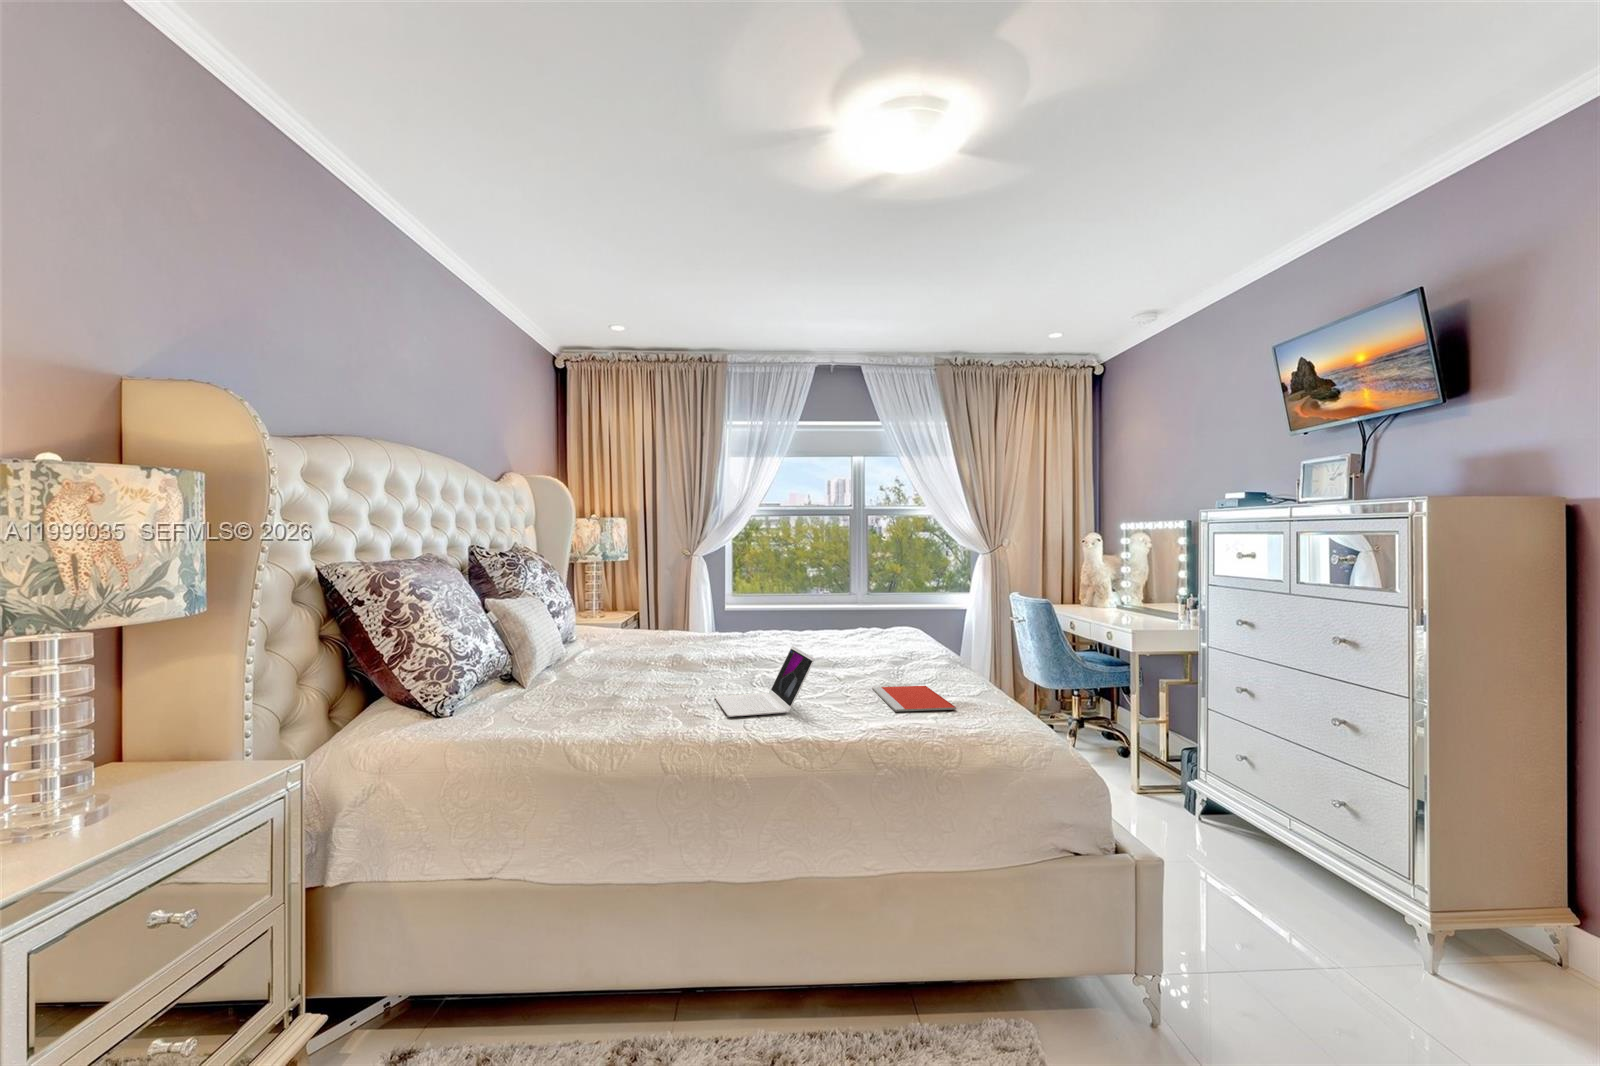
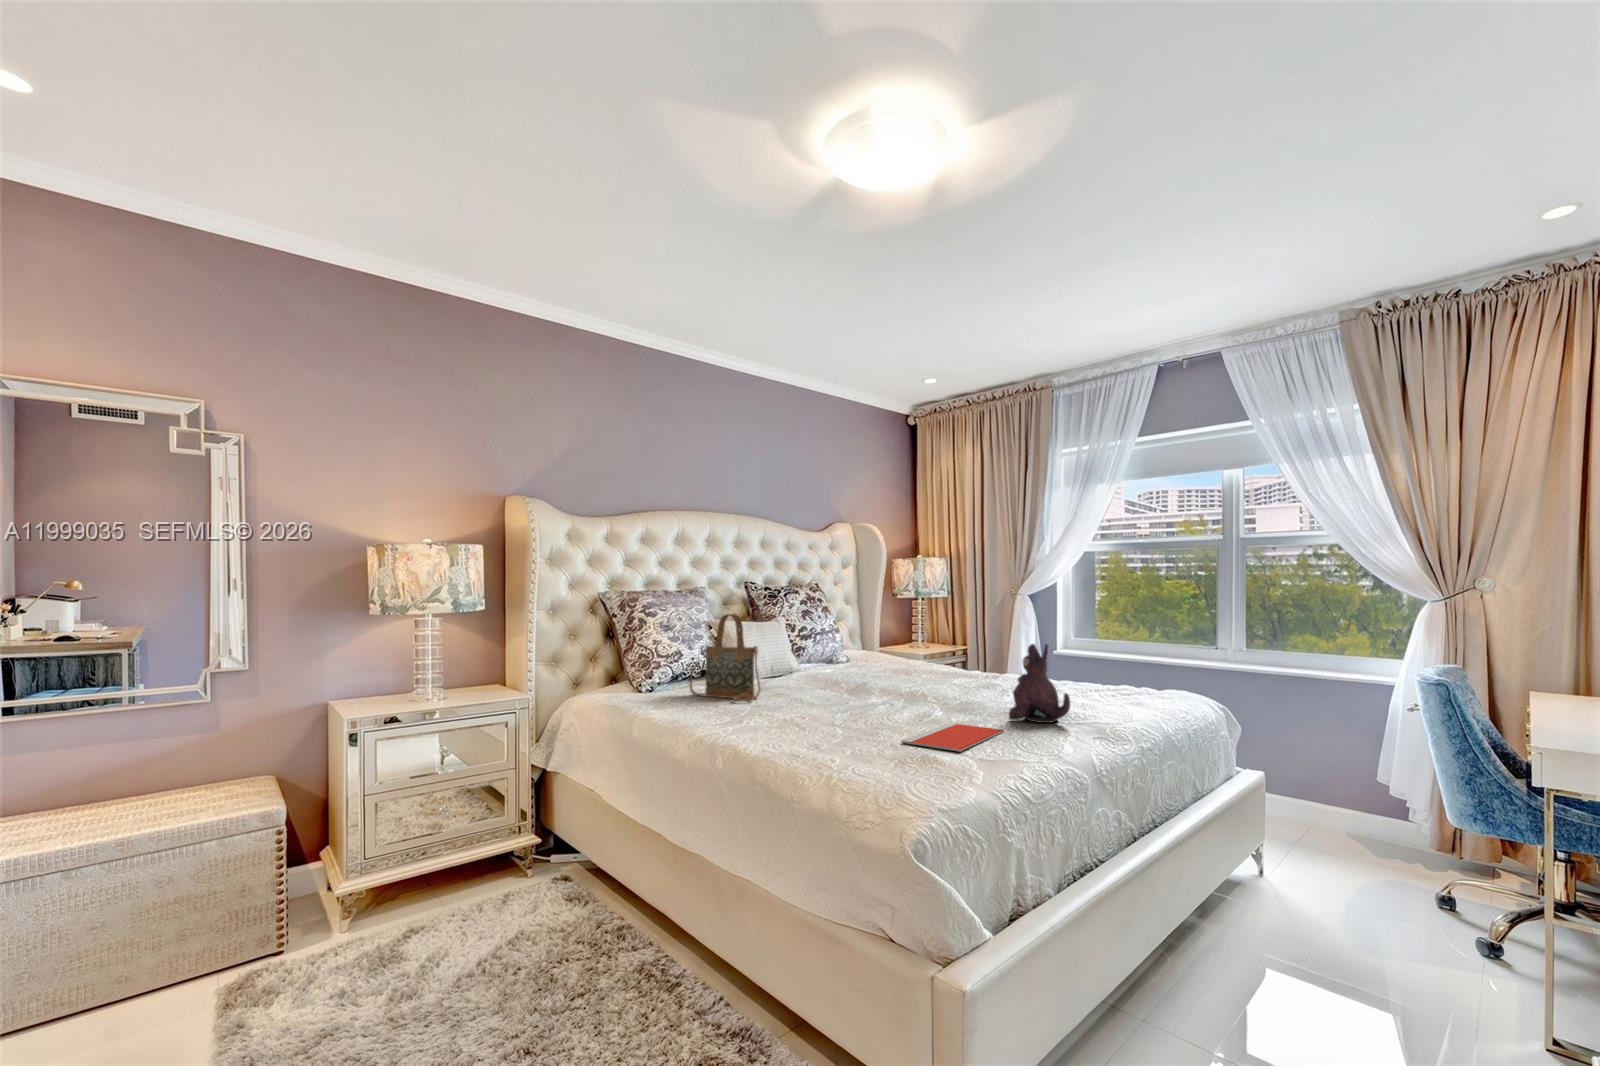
handbag: none [509,592,629,705] -> present [690,614,760,701]
plush toy: none [896,606,949,677] -> present [1009,644,1071,723]
laptop: present [715,646,814,717] -> none [773,669,871,727]

